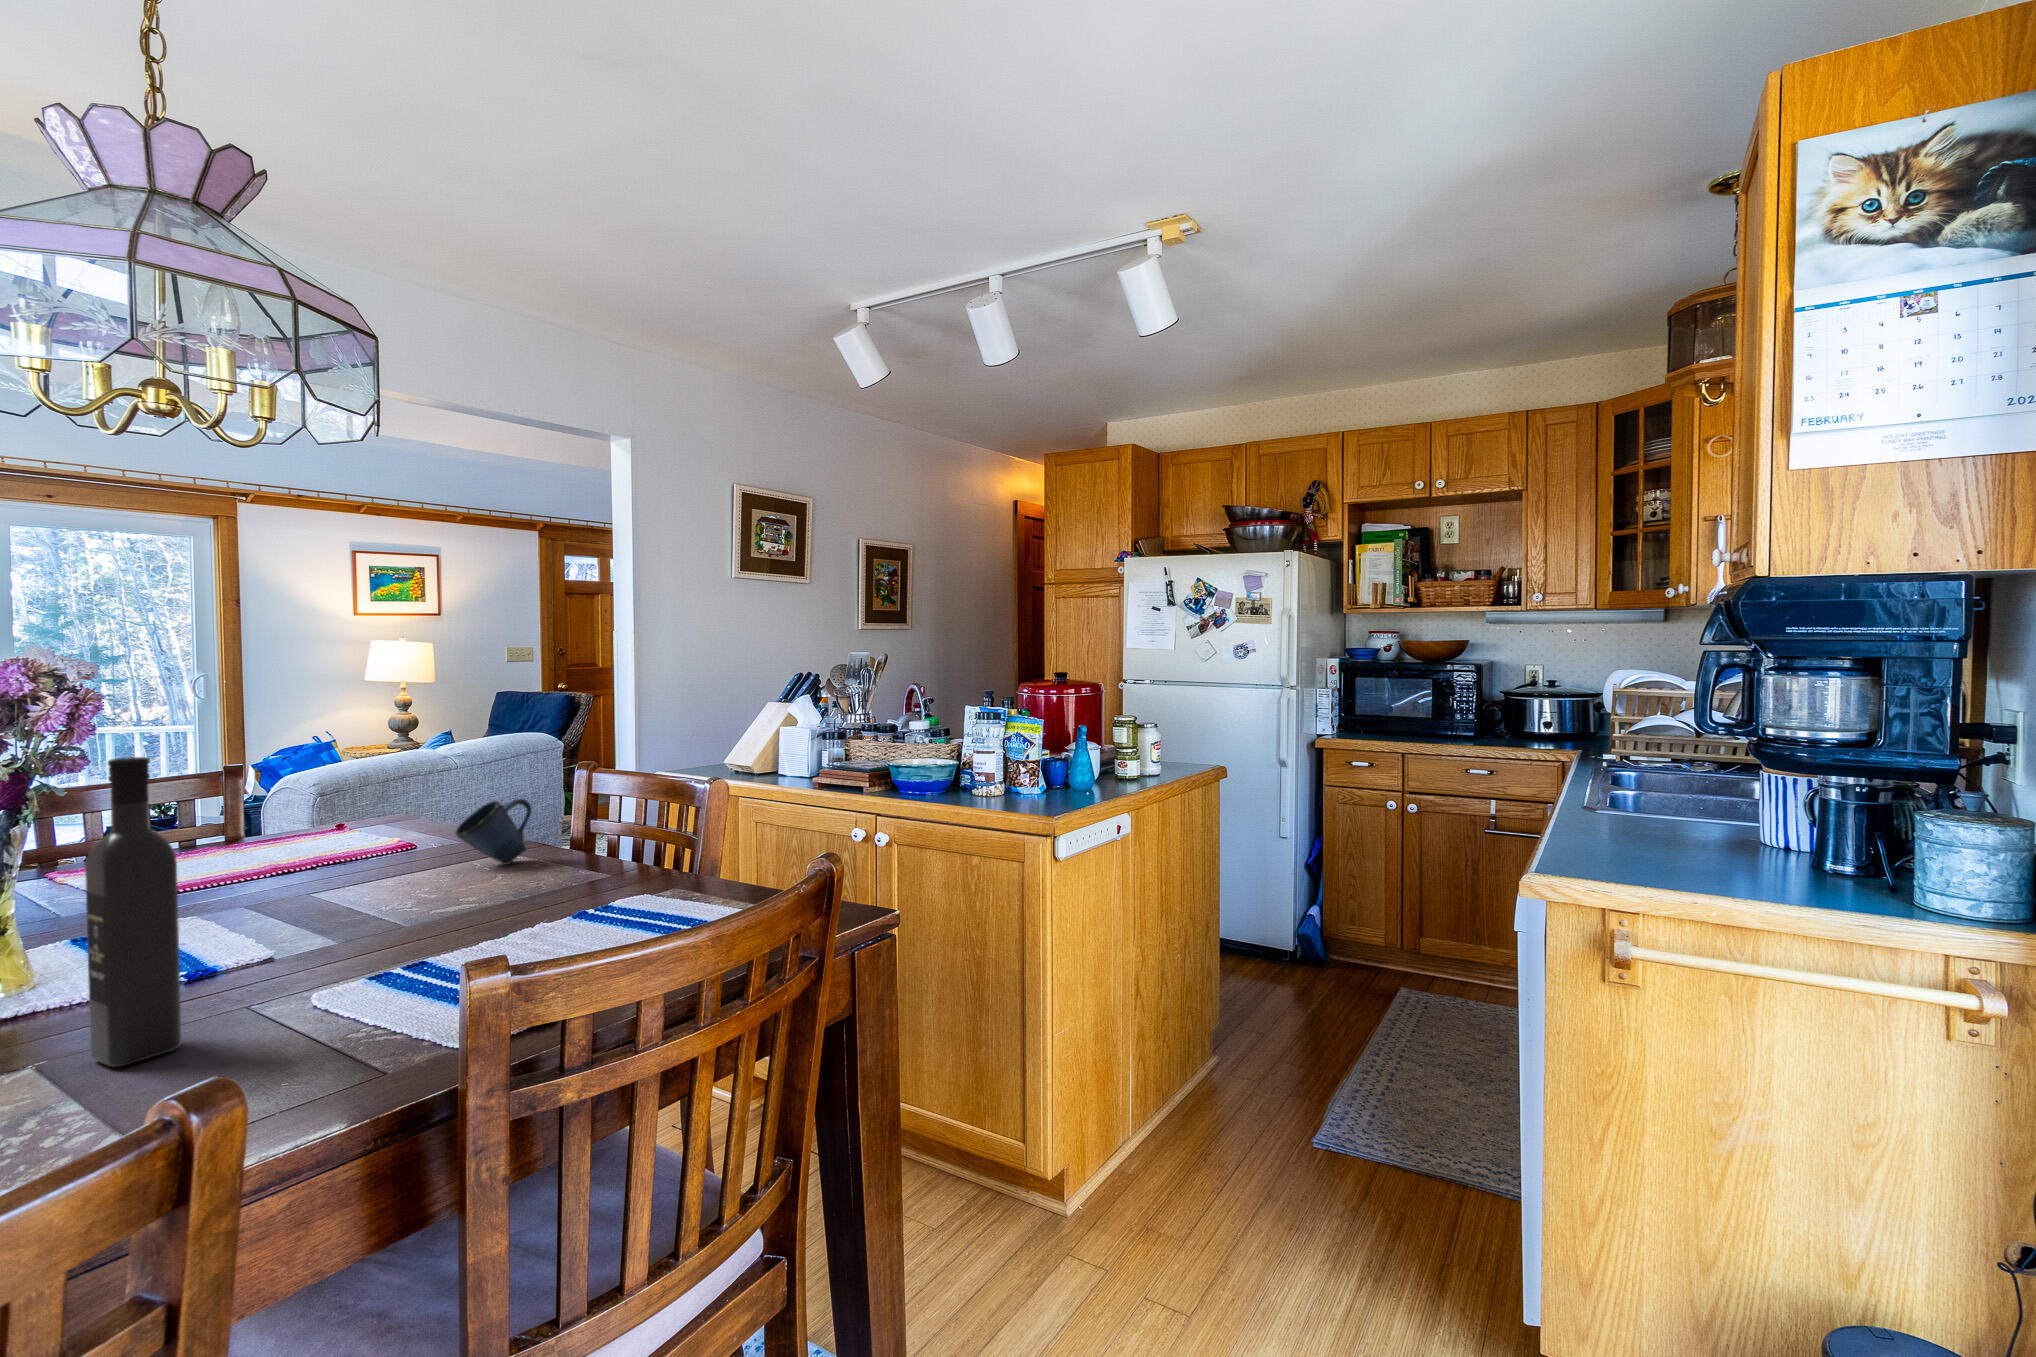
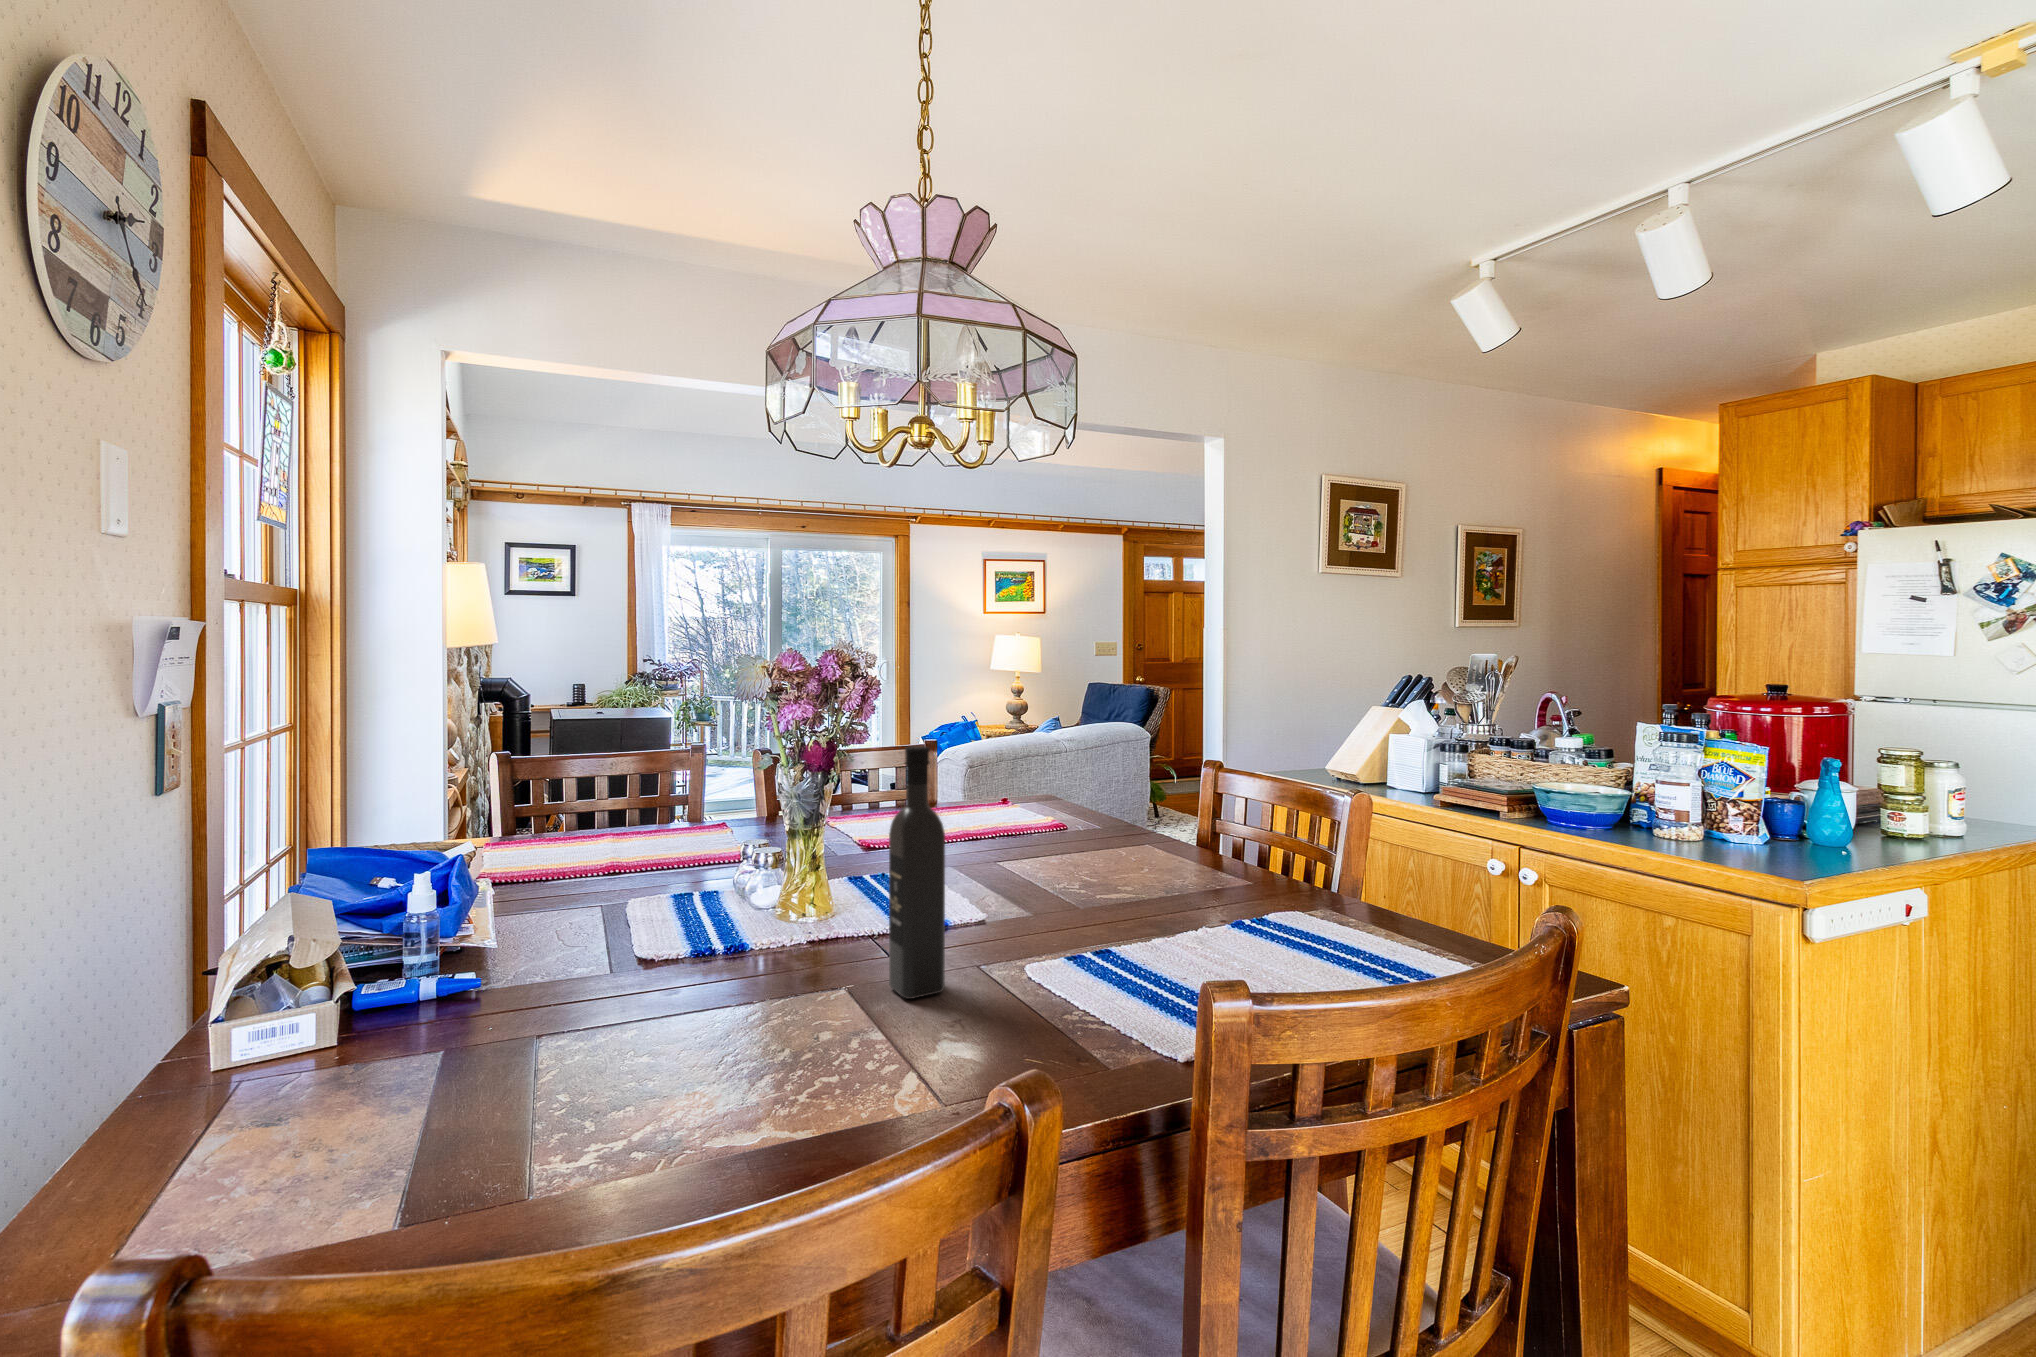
mug: present [455,799,532,865] -> none [1101,795,1165,857]

